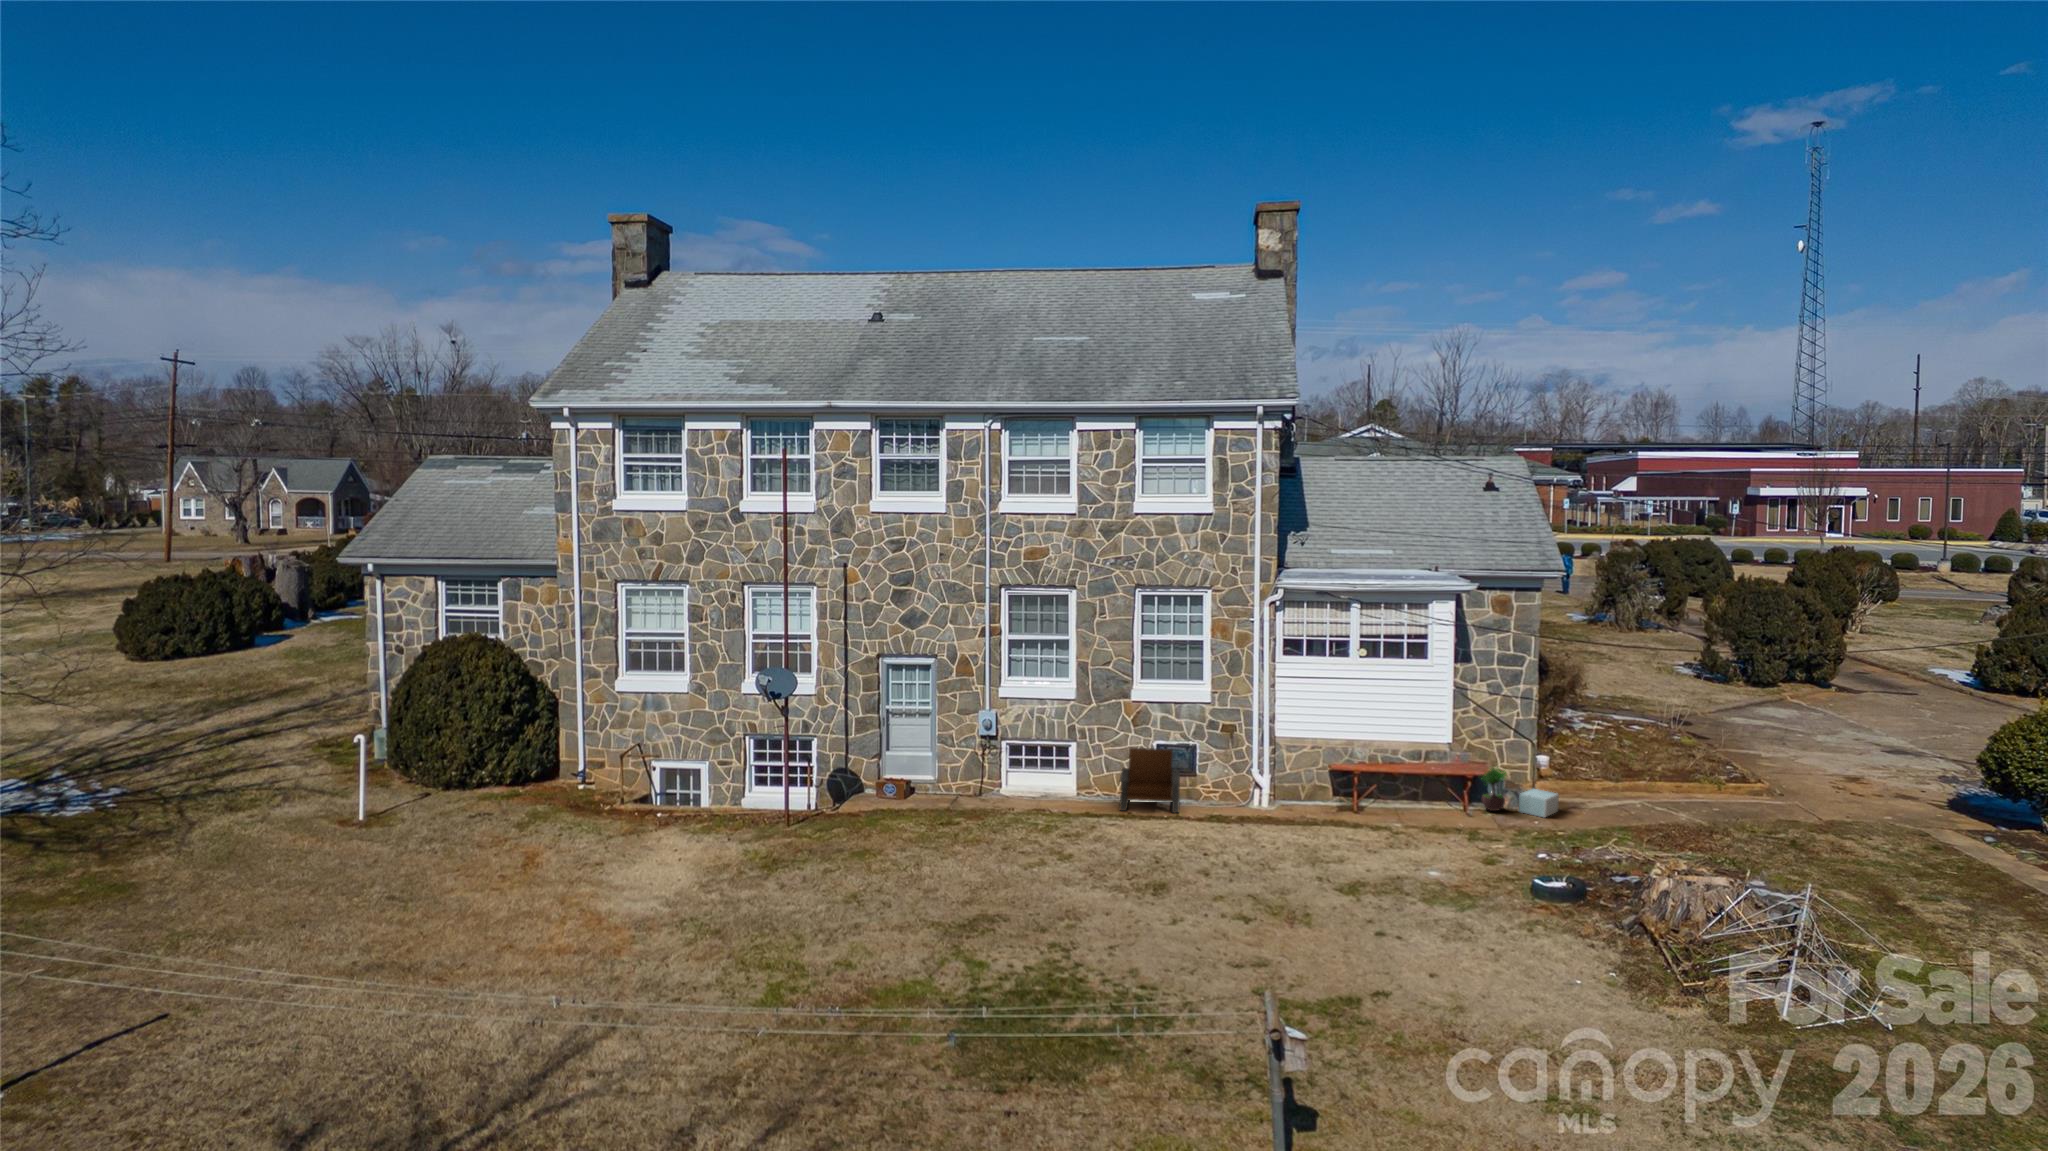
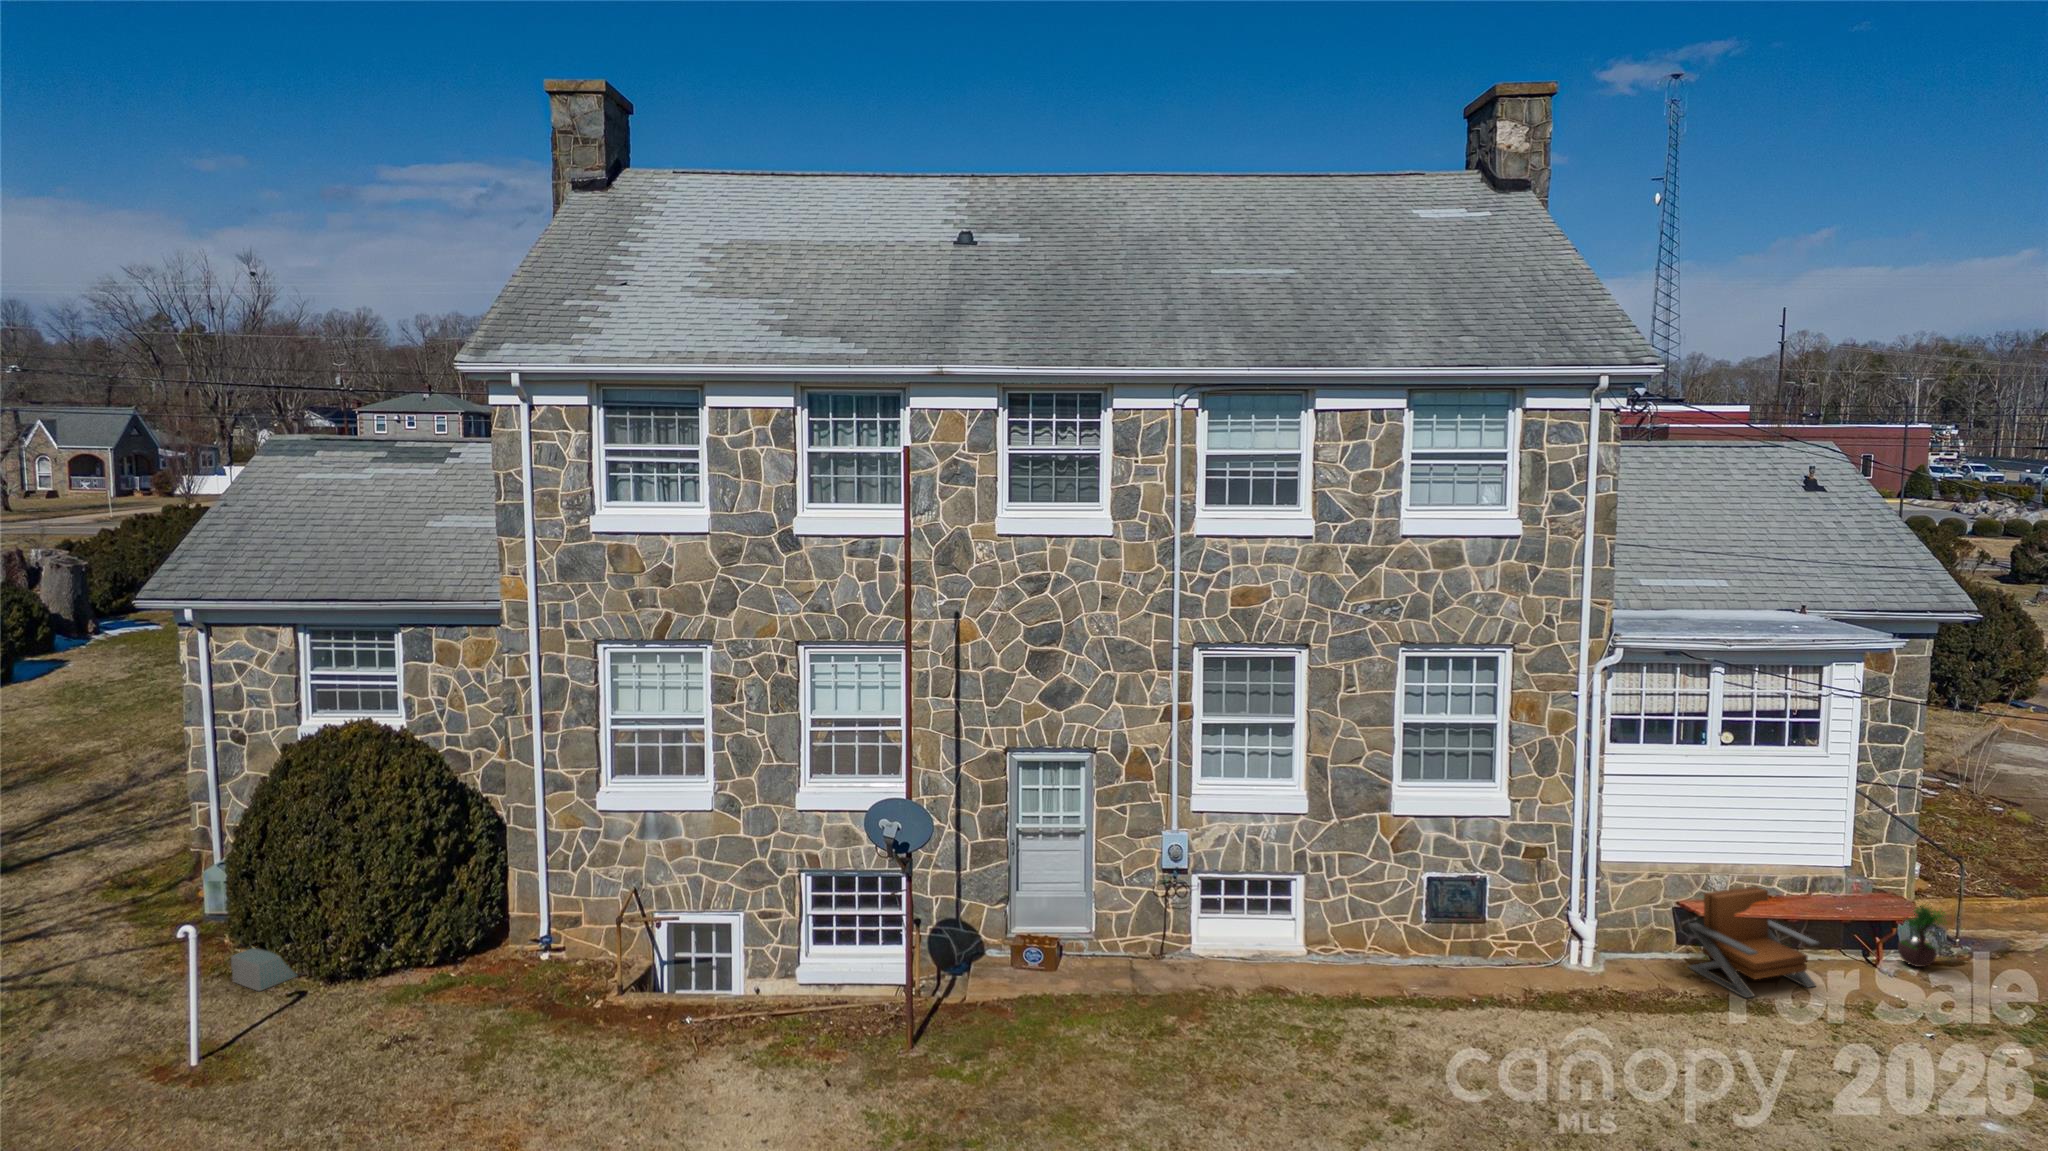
lounge chair: present [1120,748,1180,813] -> present [1688,886,1820,998]
storage box: present [1519,788,1559,817] -> present [231,948,297,991]

